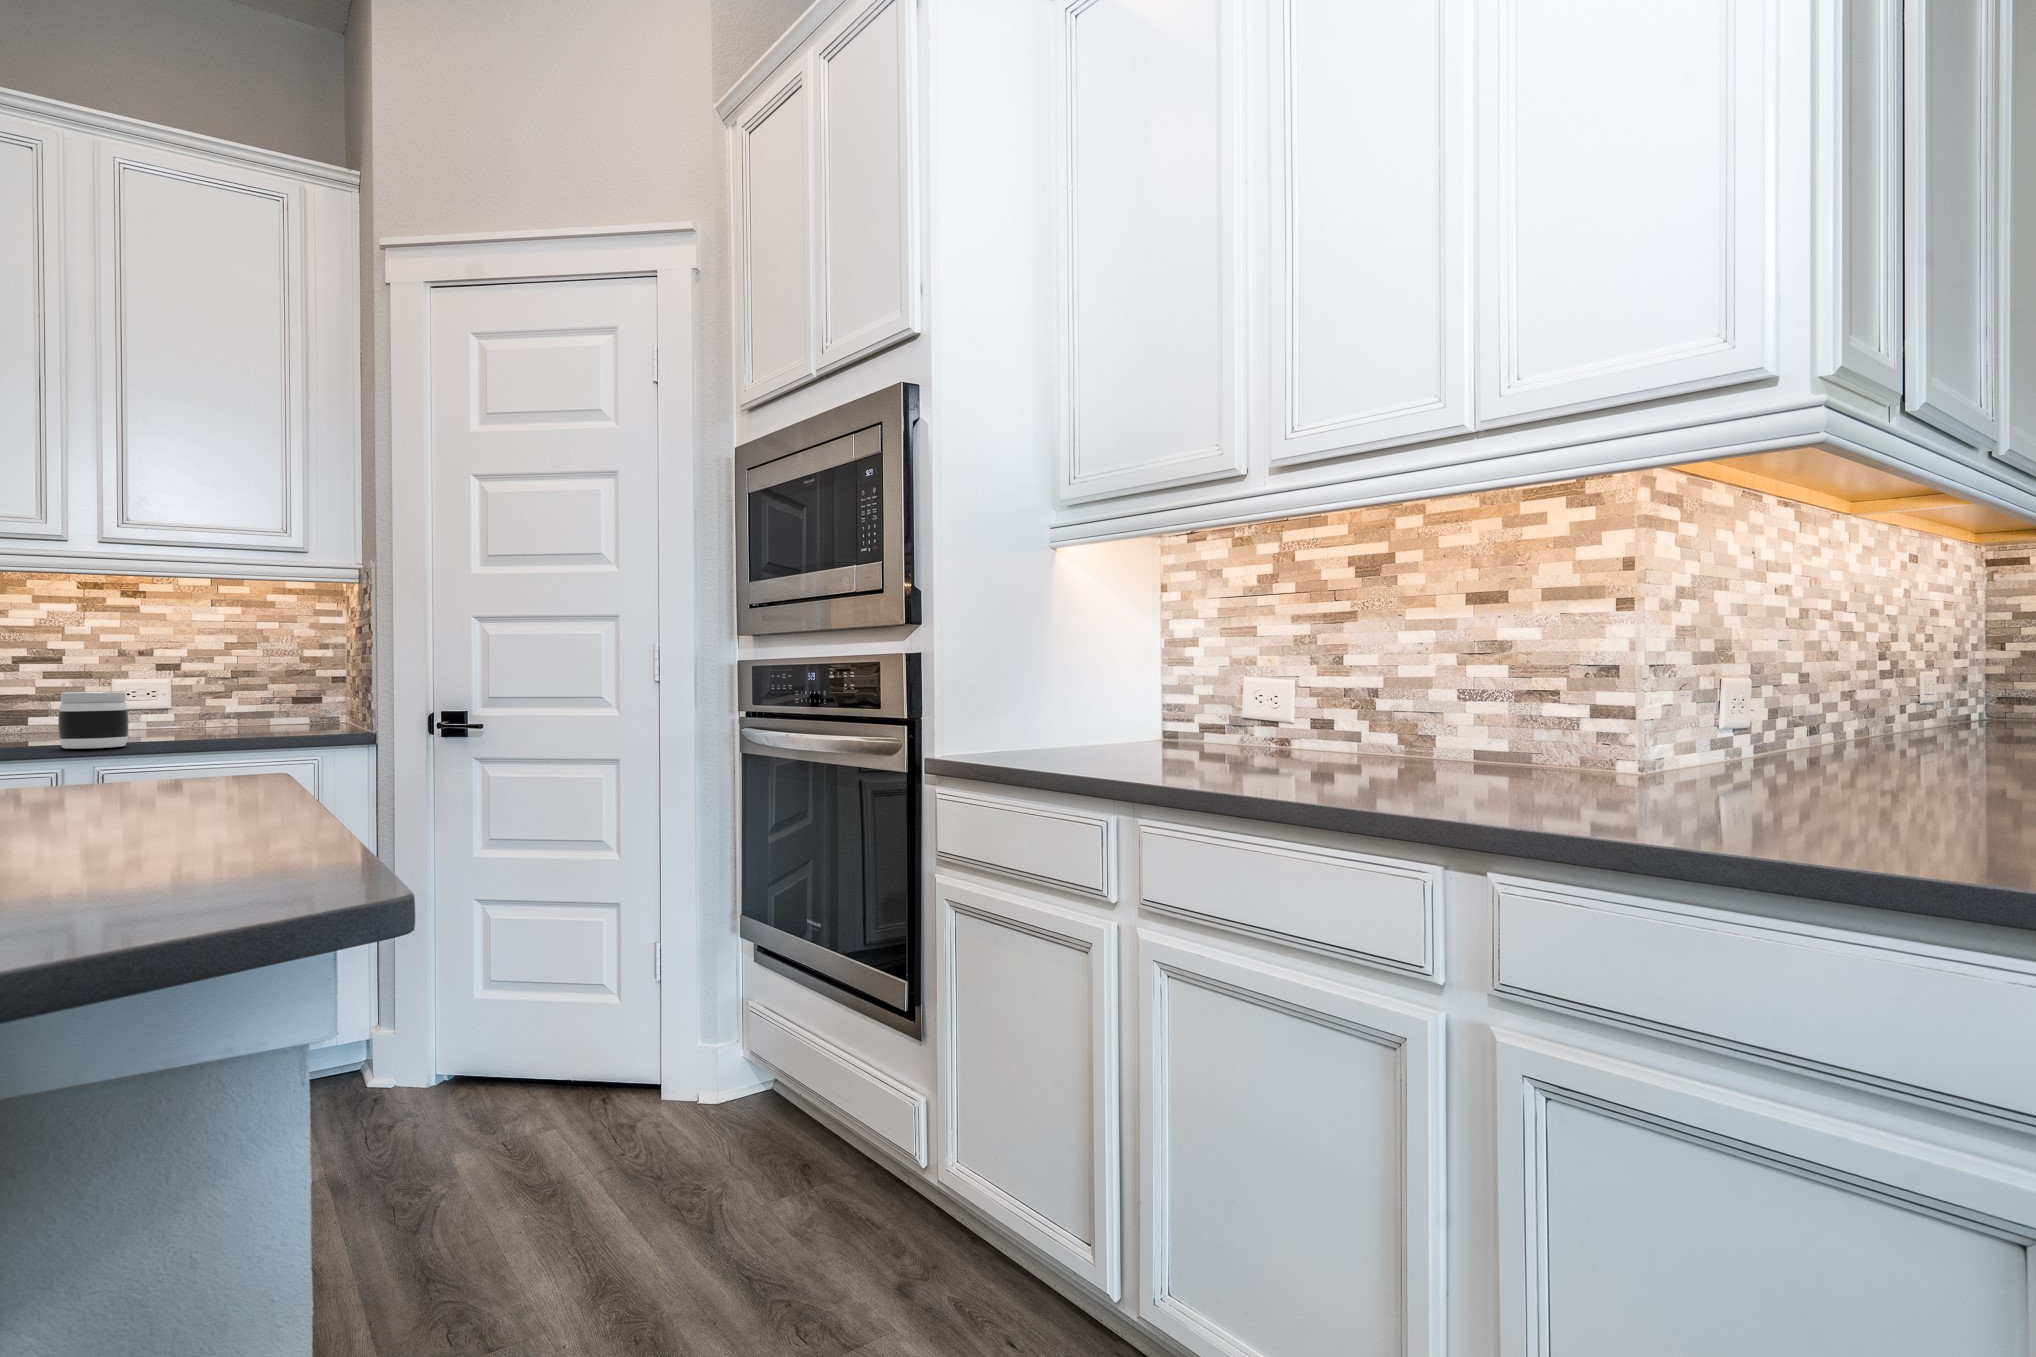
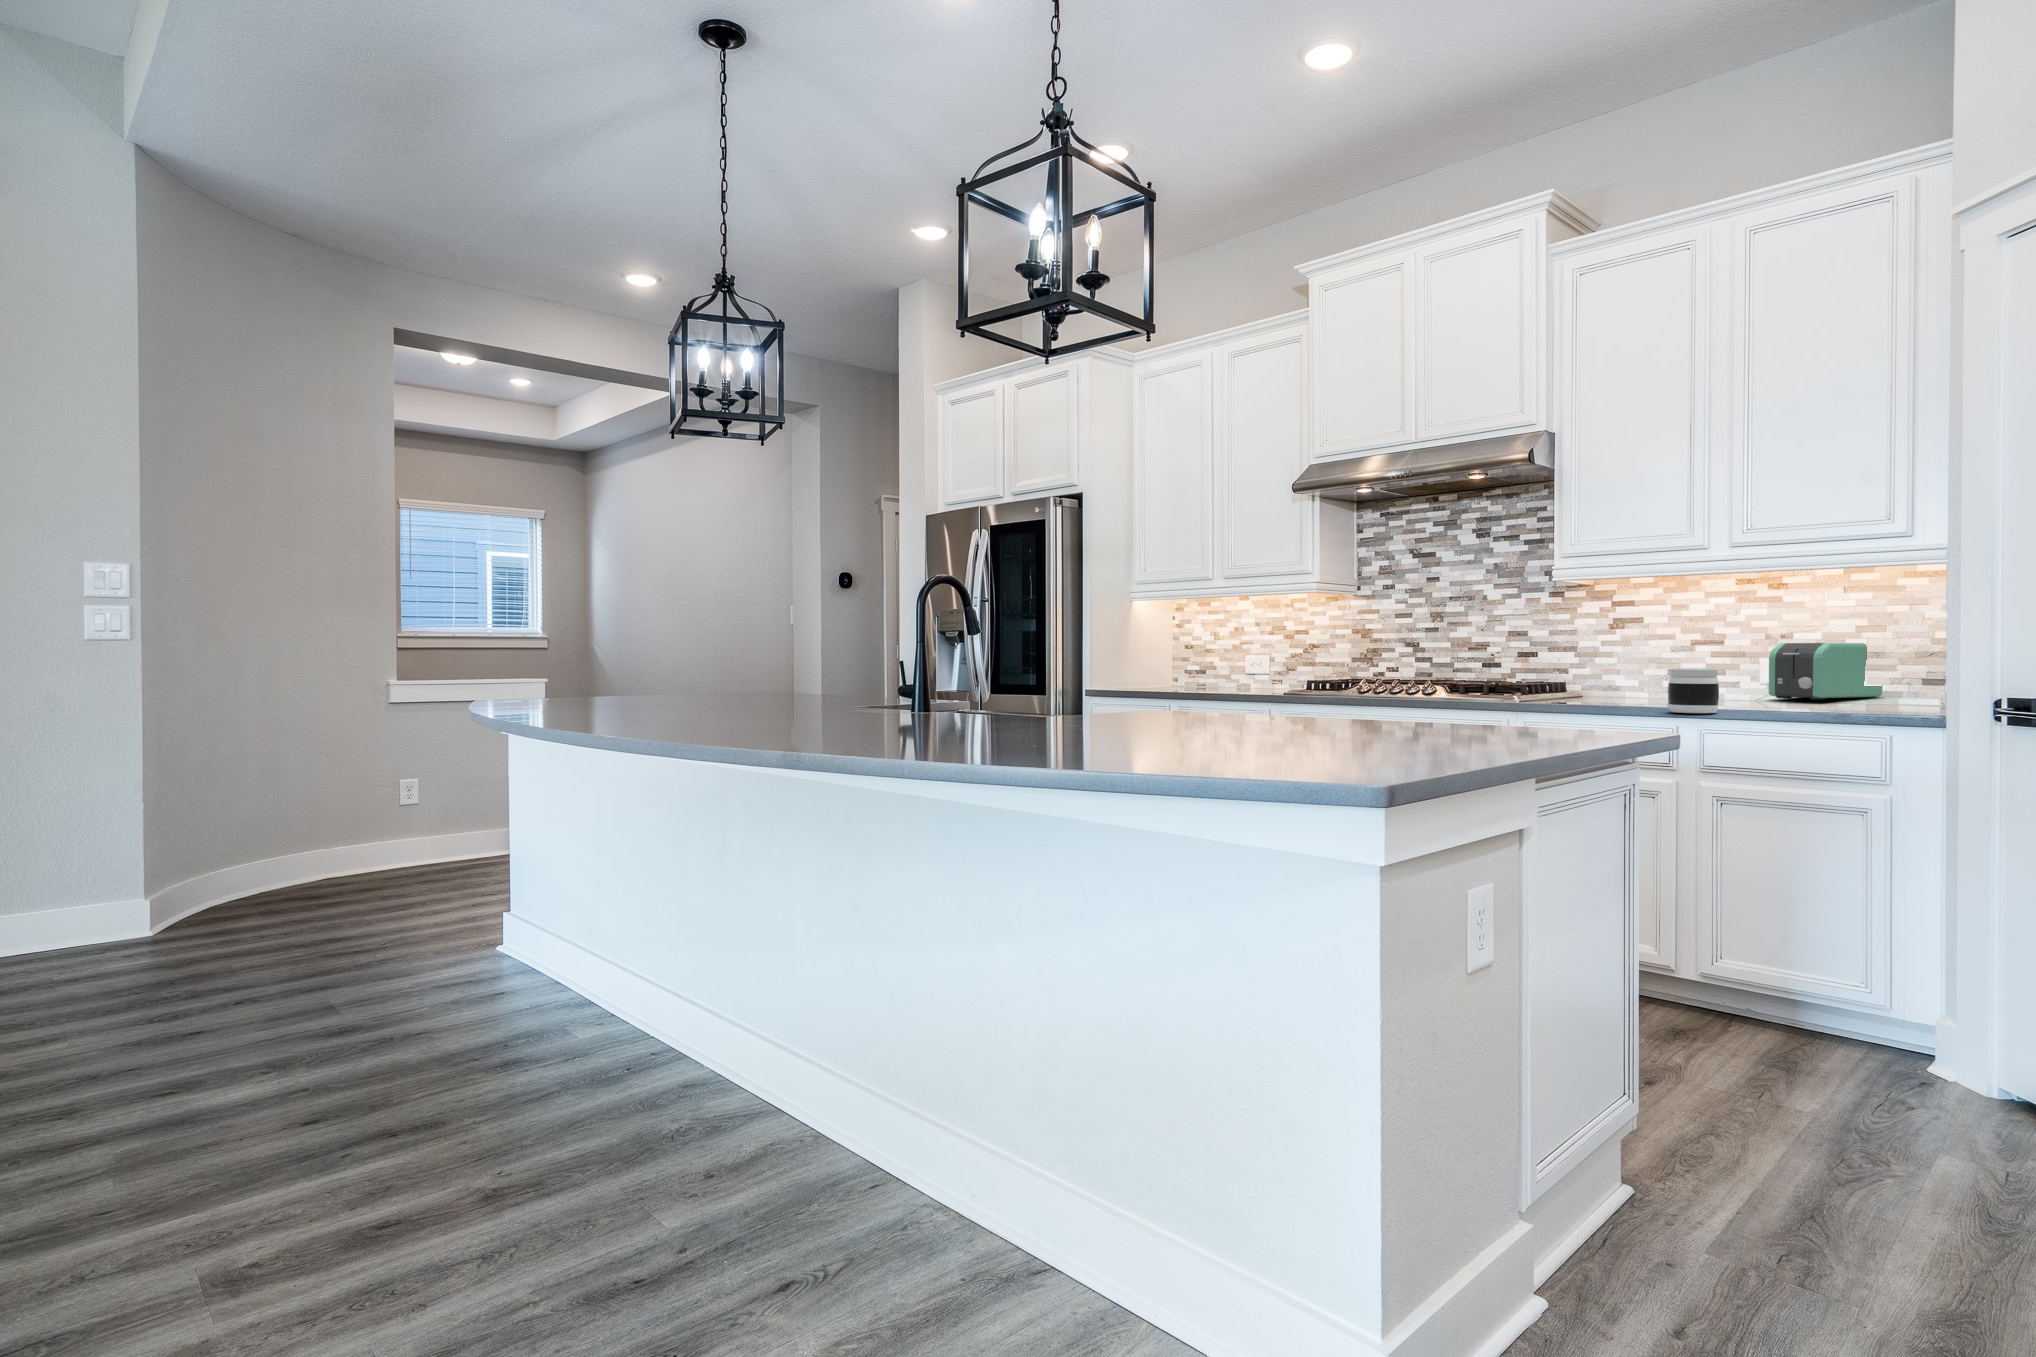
toaster: none [137,660,246,725] -> present [1769,643,1883,700]

